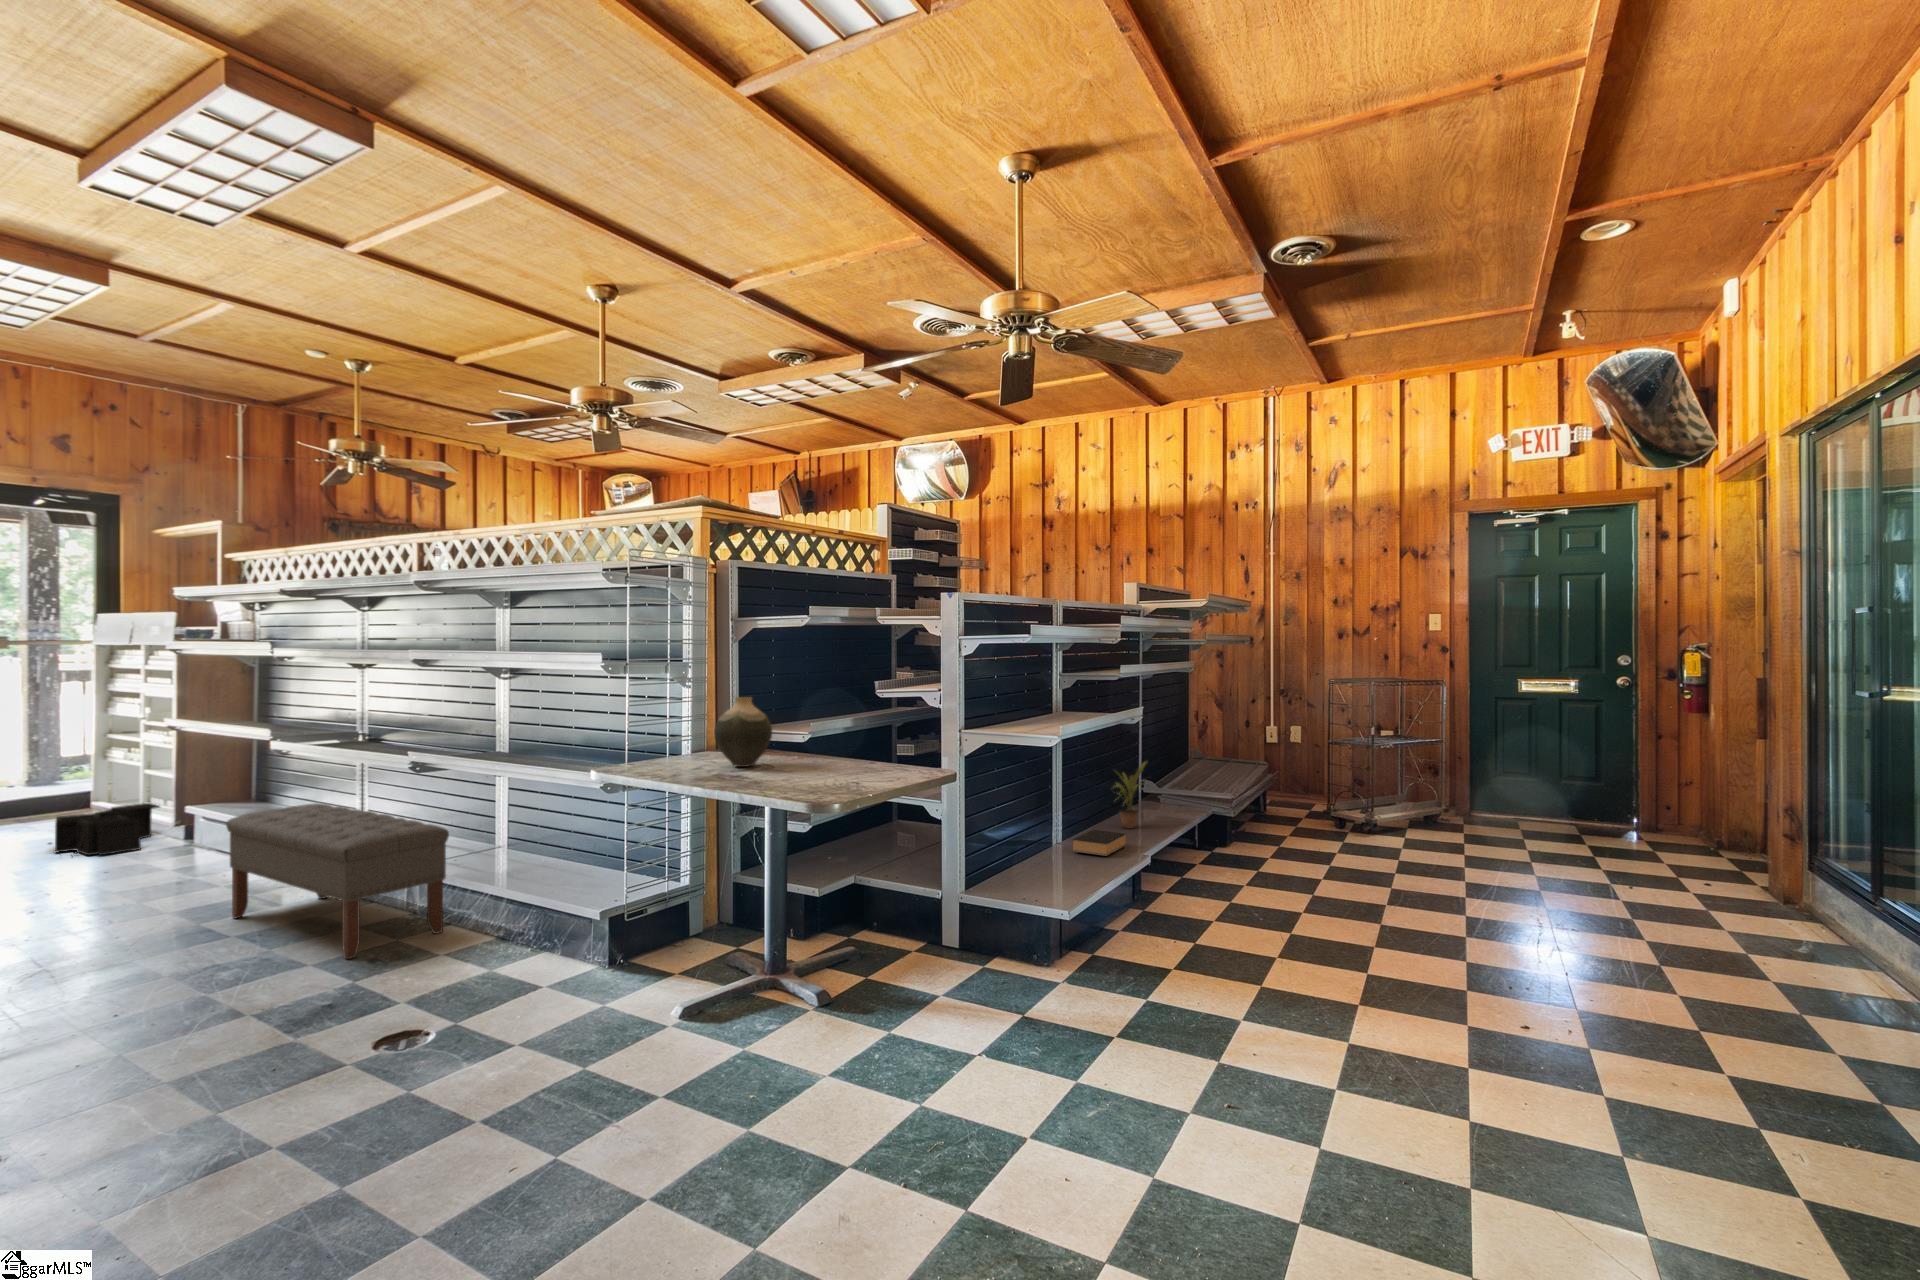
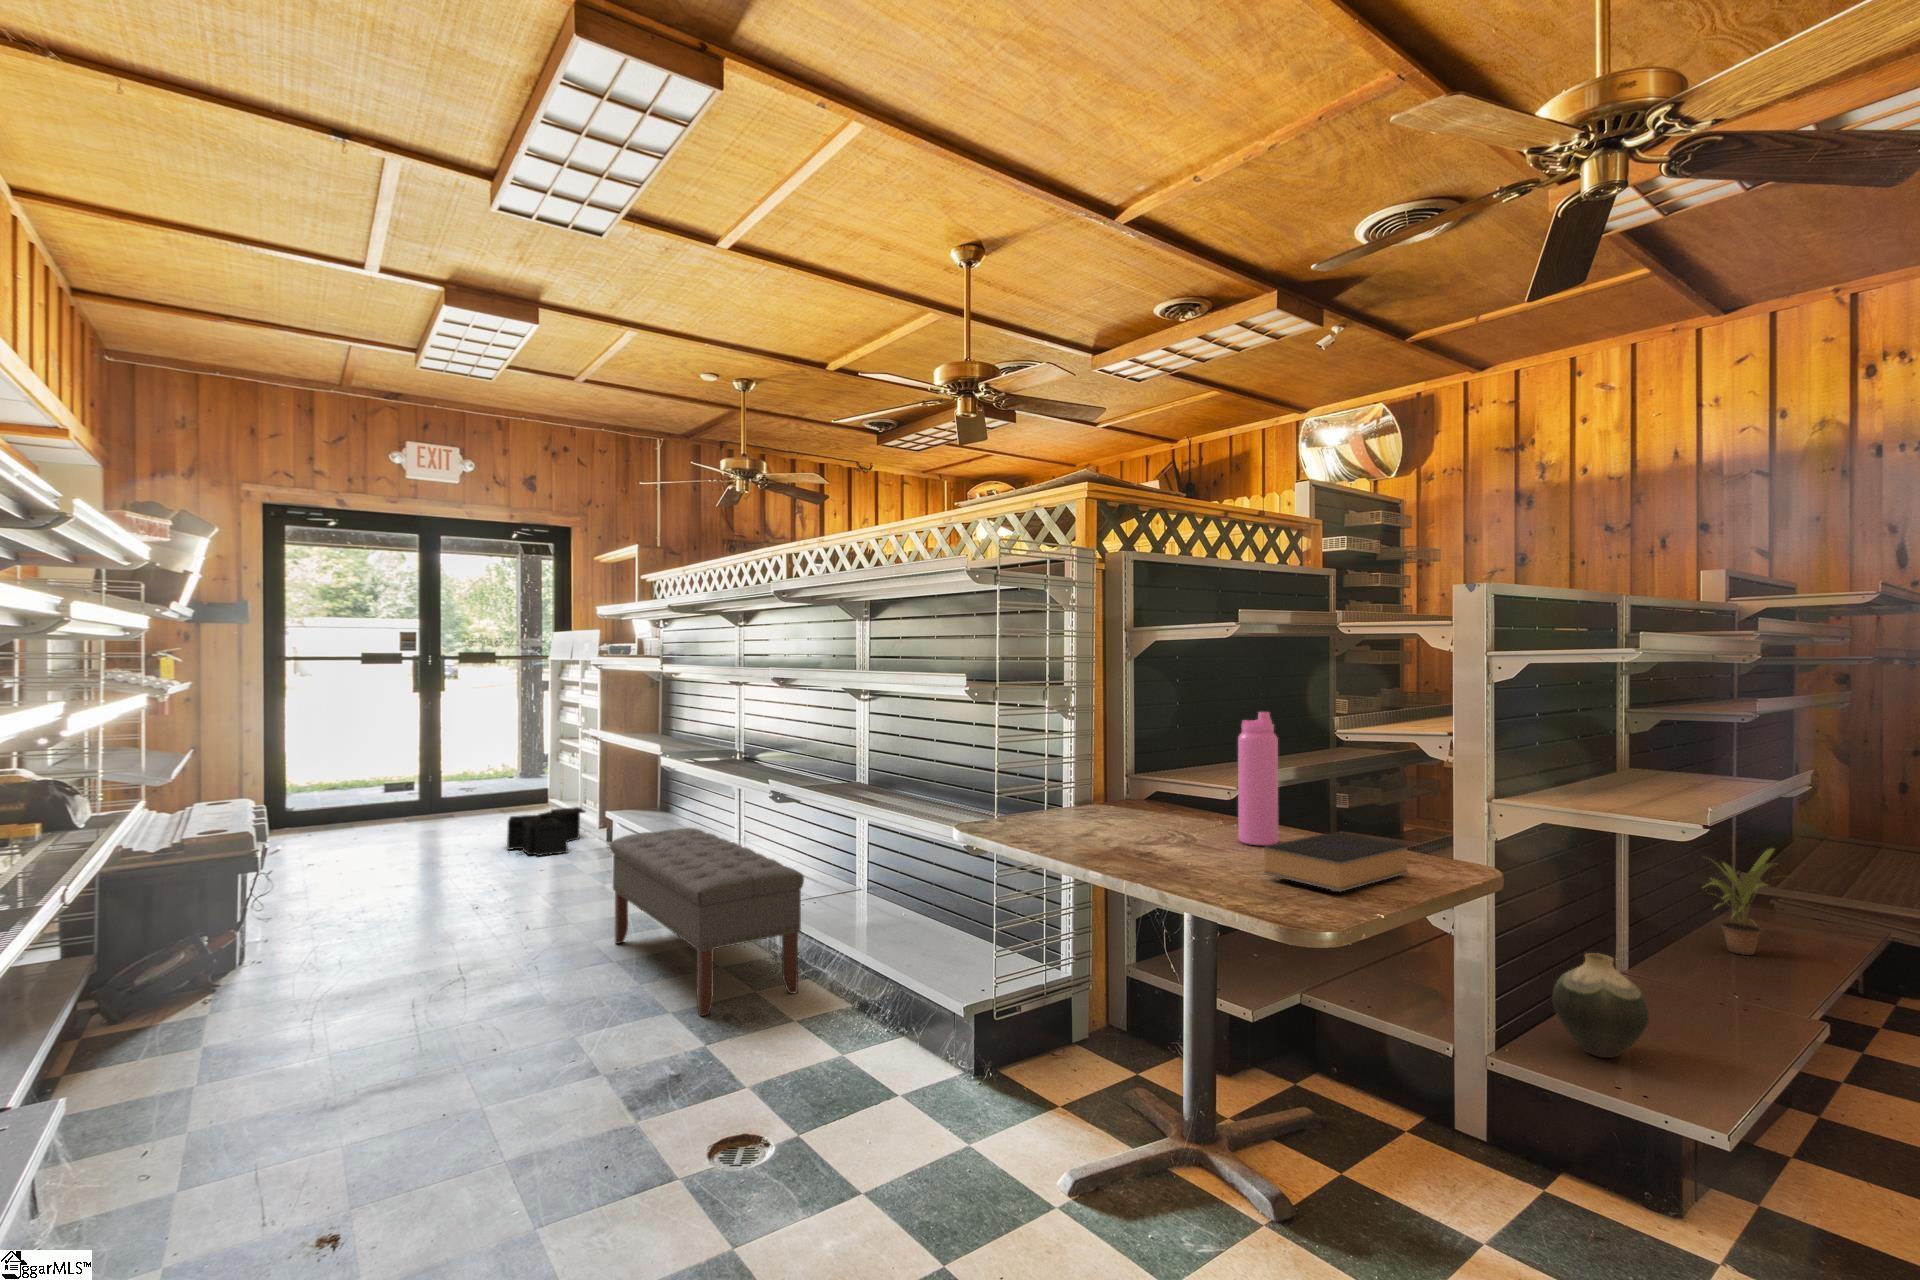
water bottle: none [802,677,828,766] -> present [1238,712,1278,846]
vase: present [714,697,772,767] -> present [1552,953,1649,1058]
book: present [1073,830,1126,856] -> present [1264,832,1408,892]

